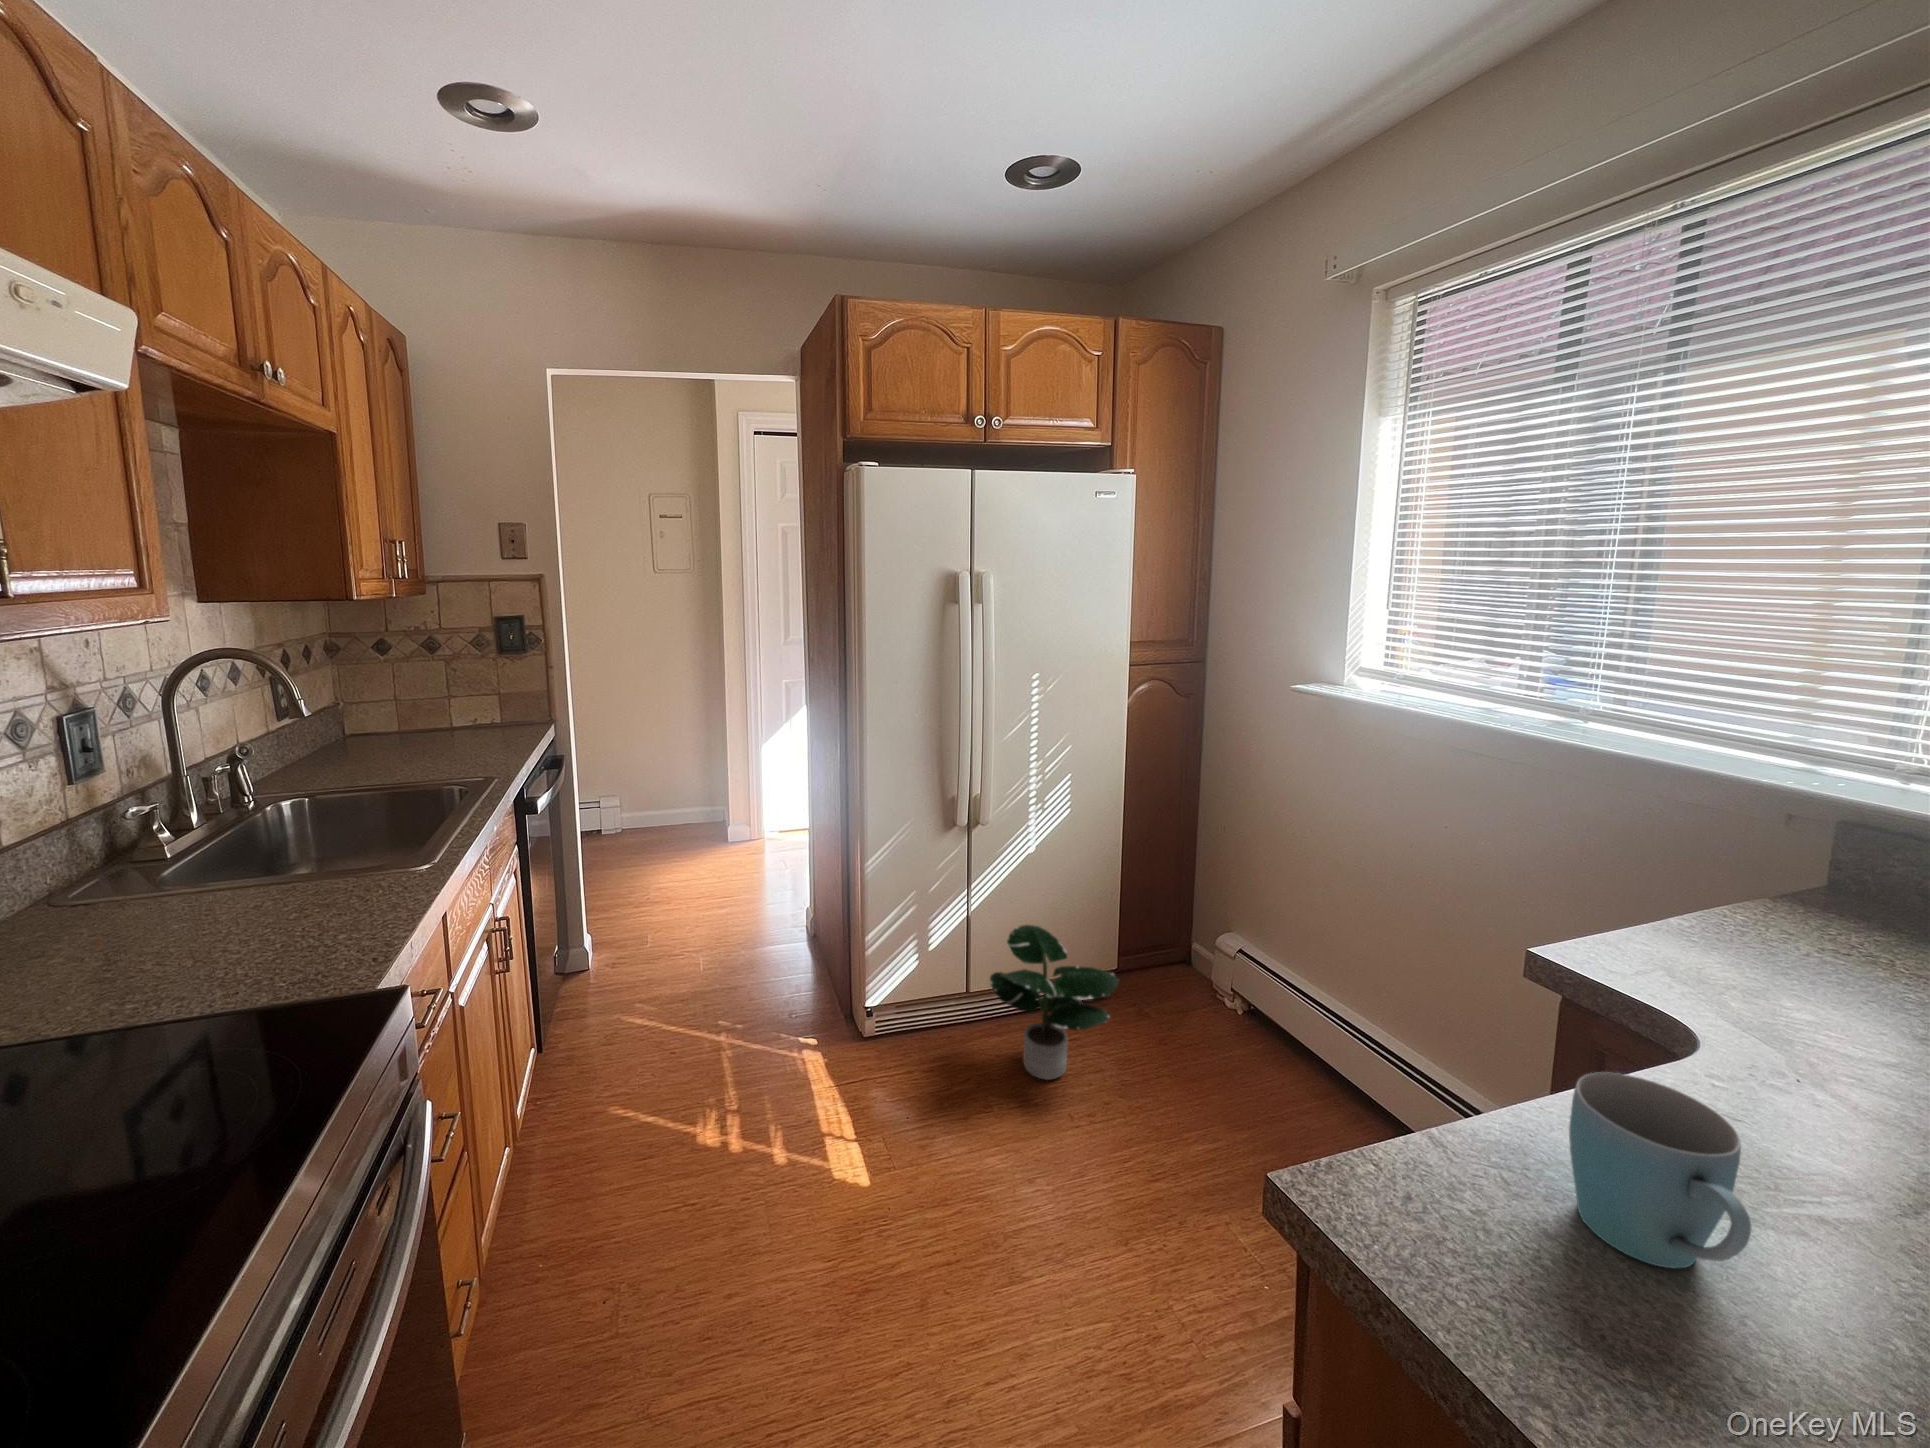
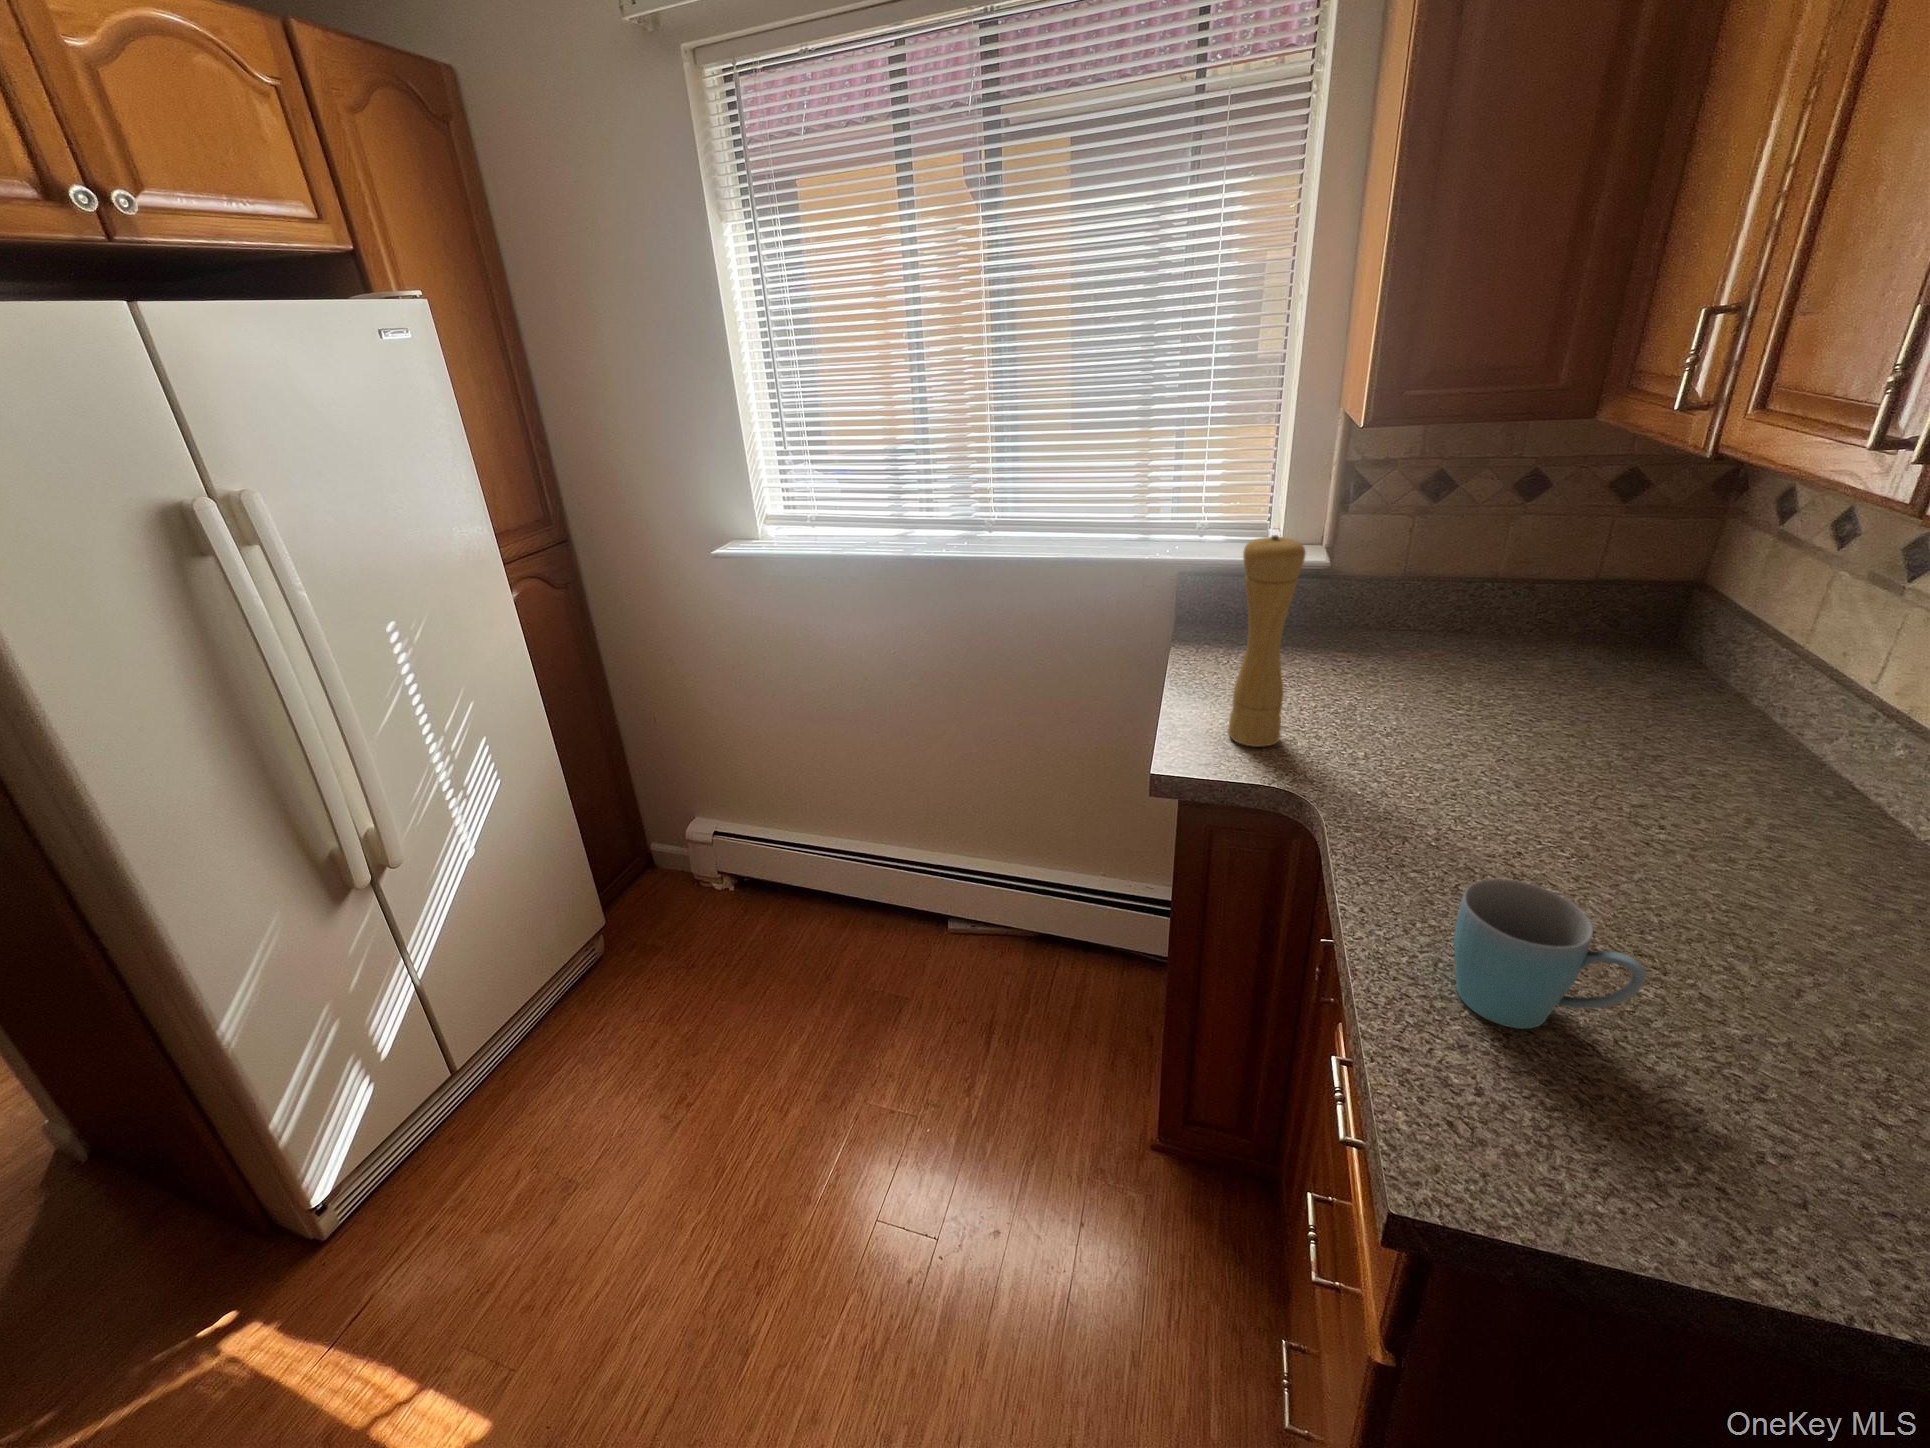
pepper mill: none [1685,734,1820,1006] -> present [1228,535,1306,747]
potted plant: present [990,925,1119,1080] -> none [489,938,660,1104]

